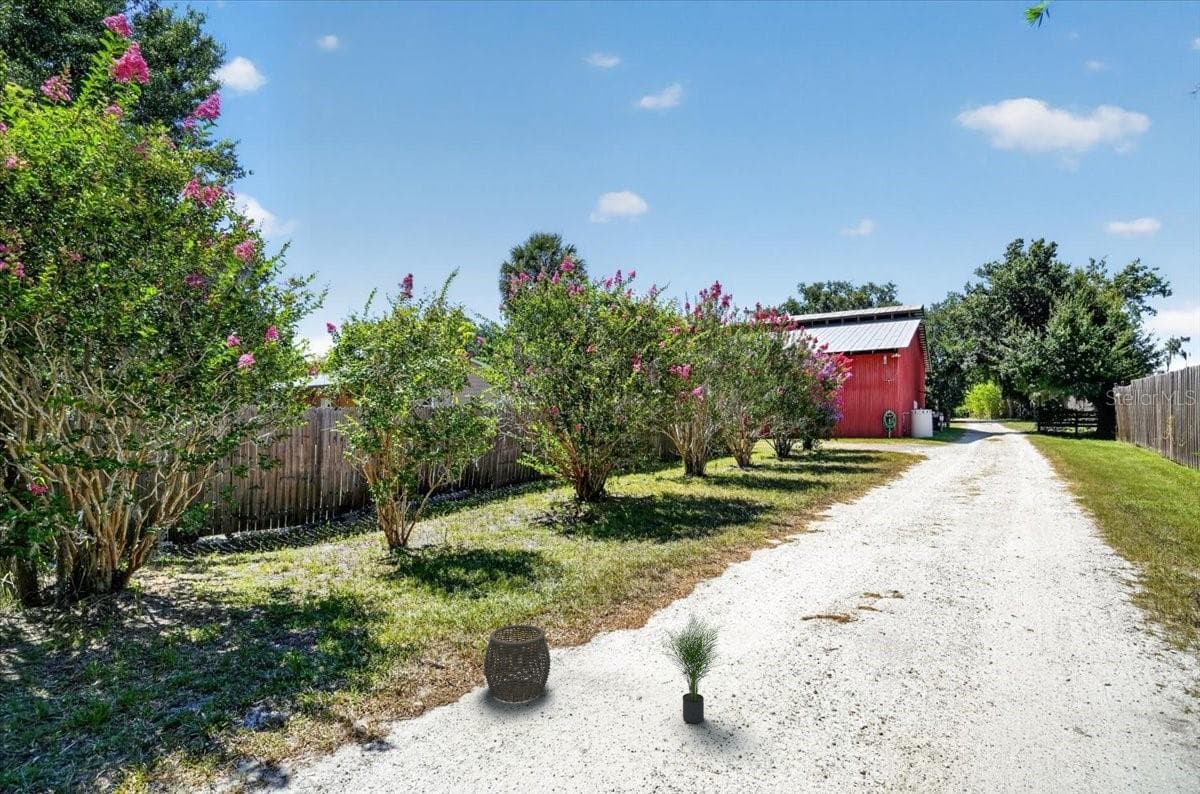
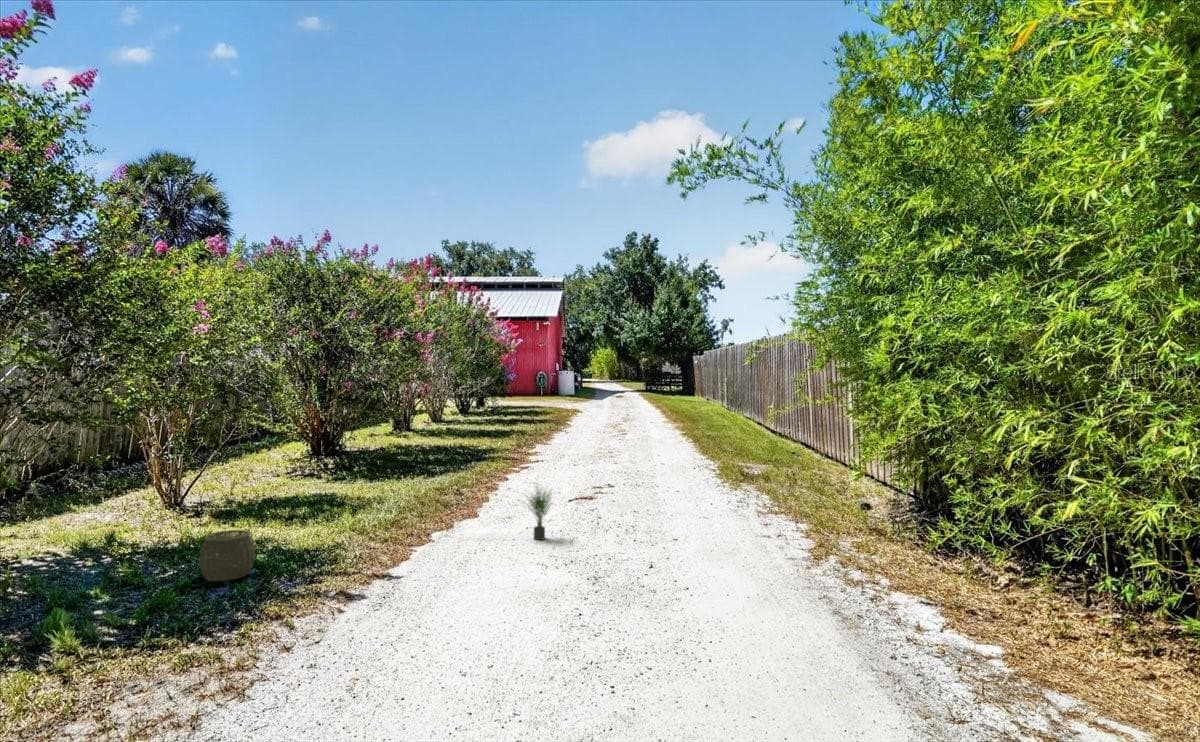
woven basket: present [484,625,551,701] -> present [199,530,255,581]

